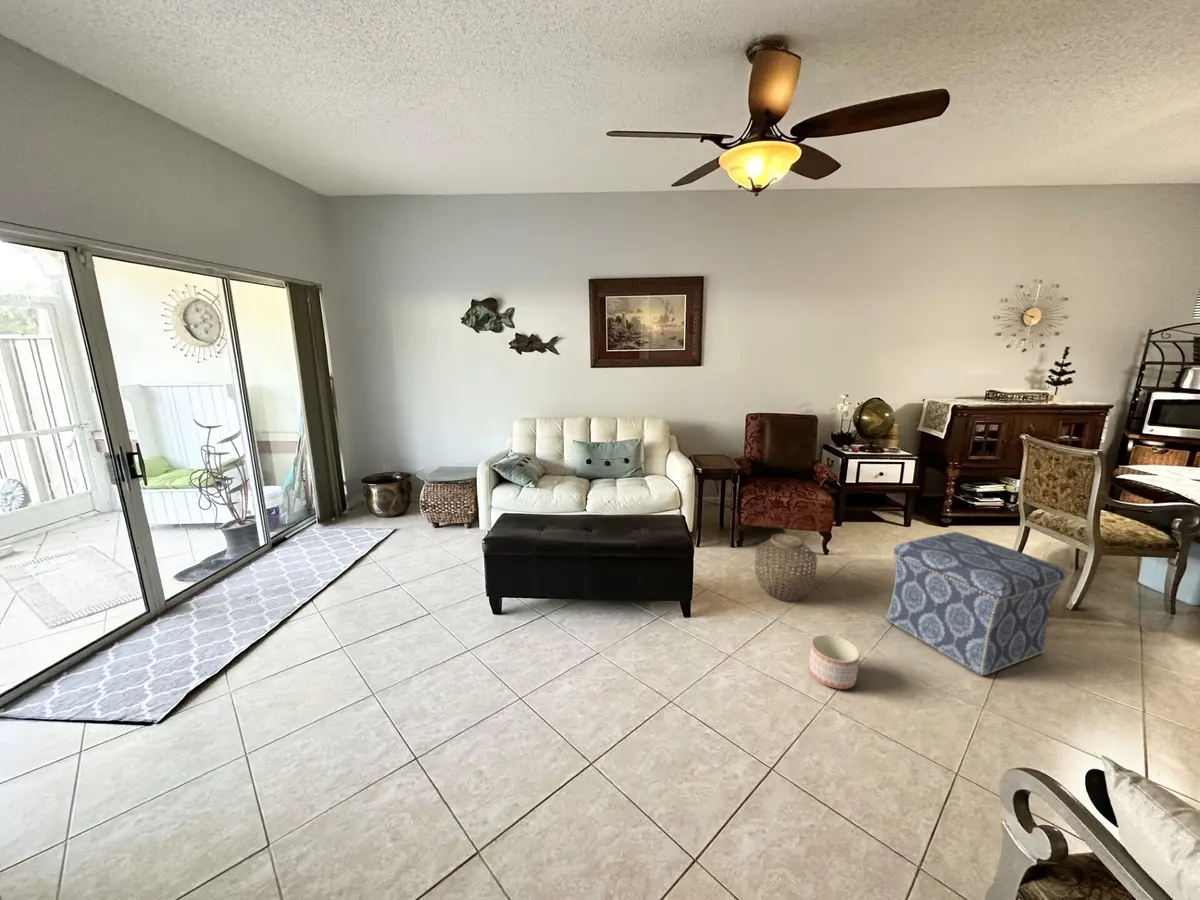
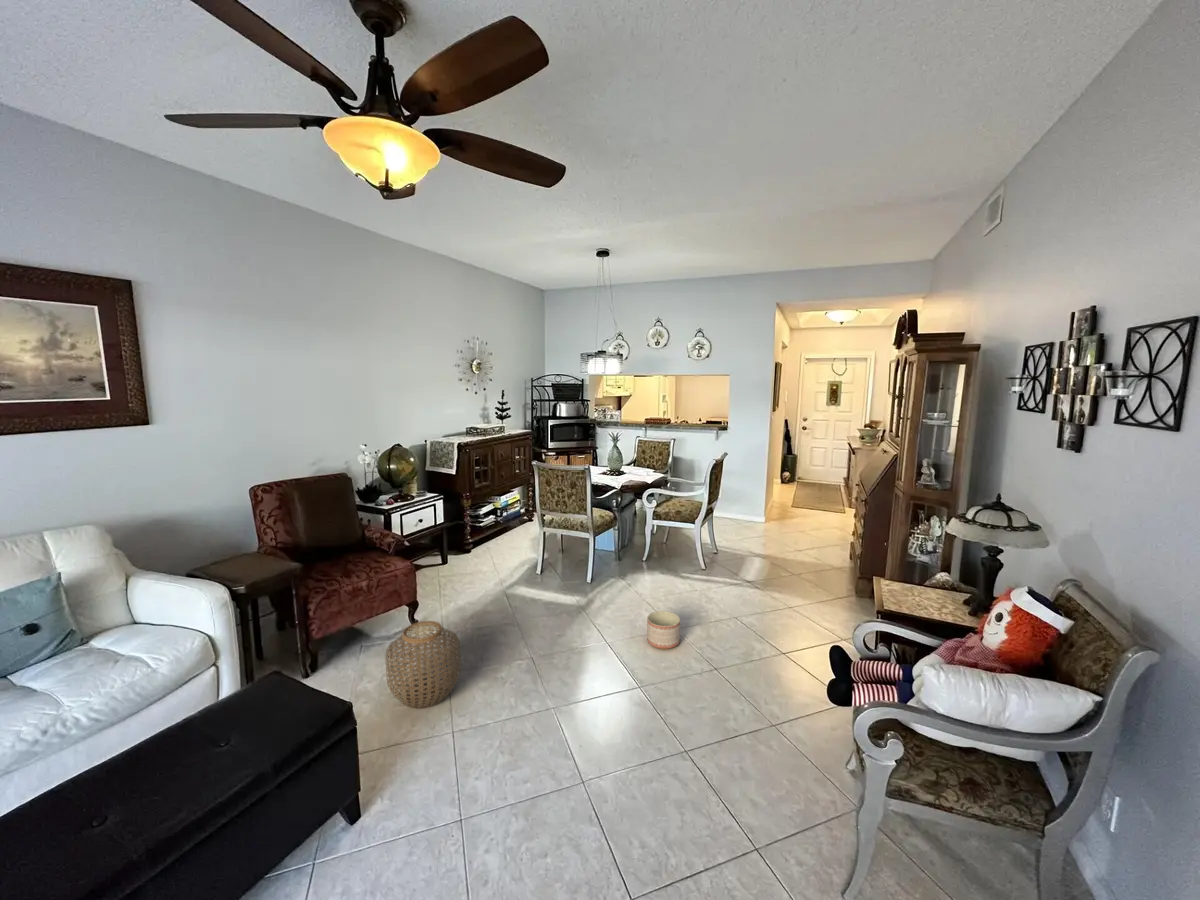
ottoman: present [886,532,1066,676] -> none [523,554,614,663]
planter: present [809,634,860,689] -> present [647,611,680,649]

